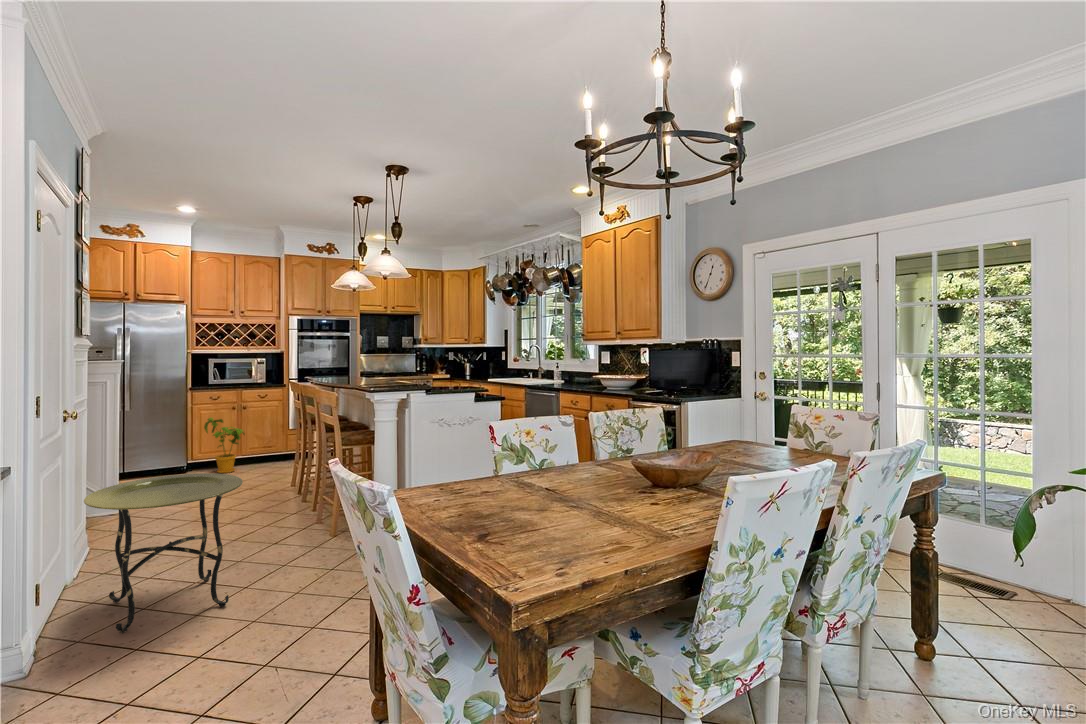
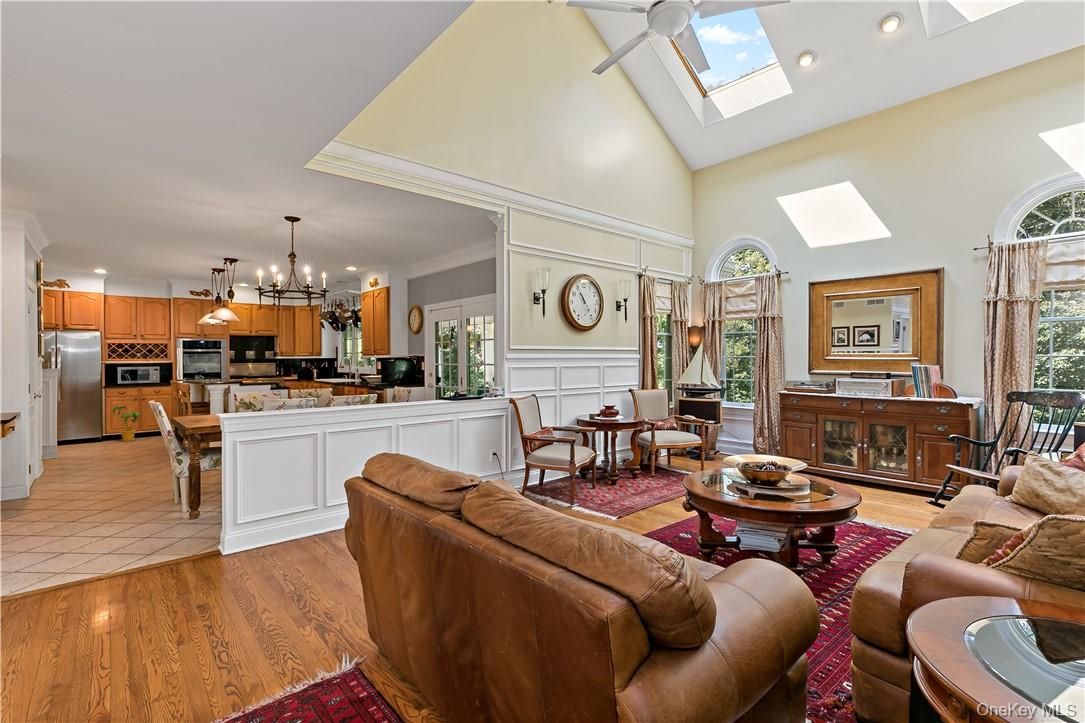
side table: present [84,473,243,633] -> none [36,425,120,492]

